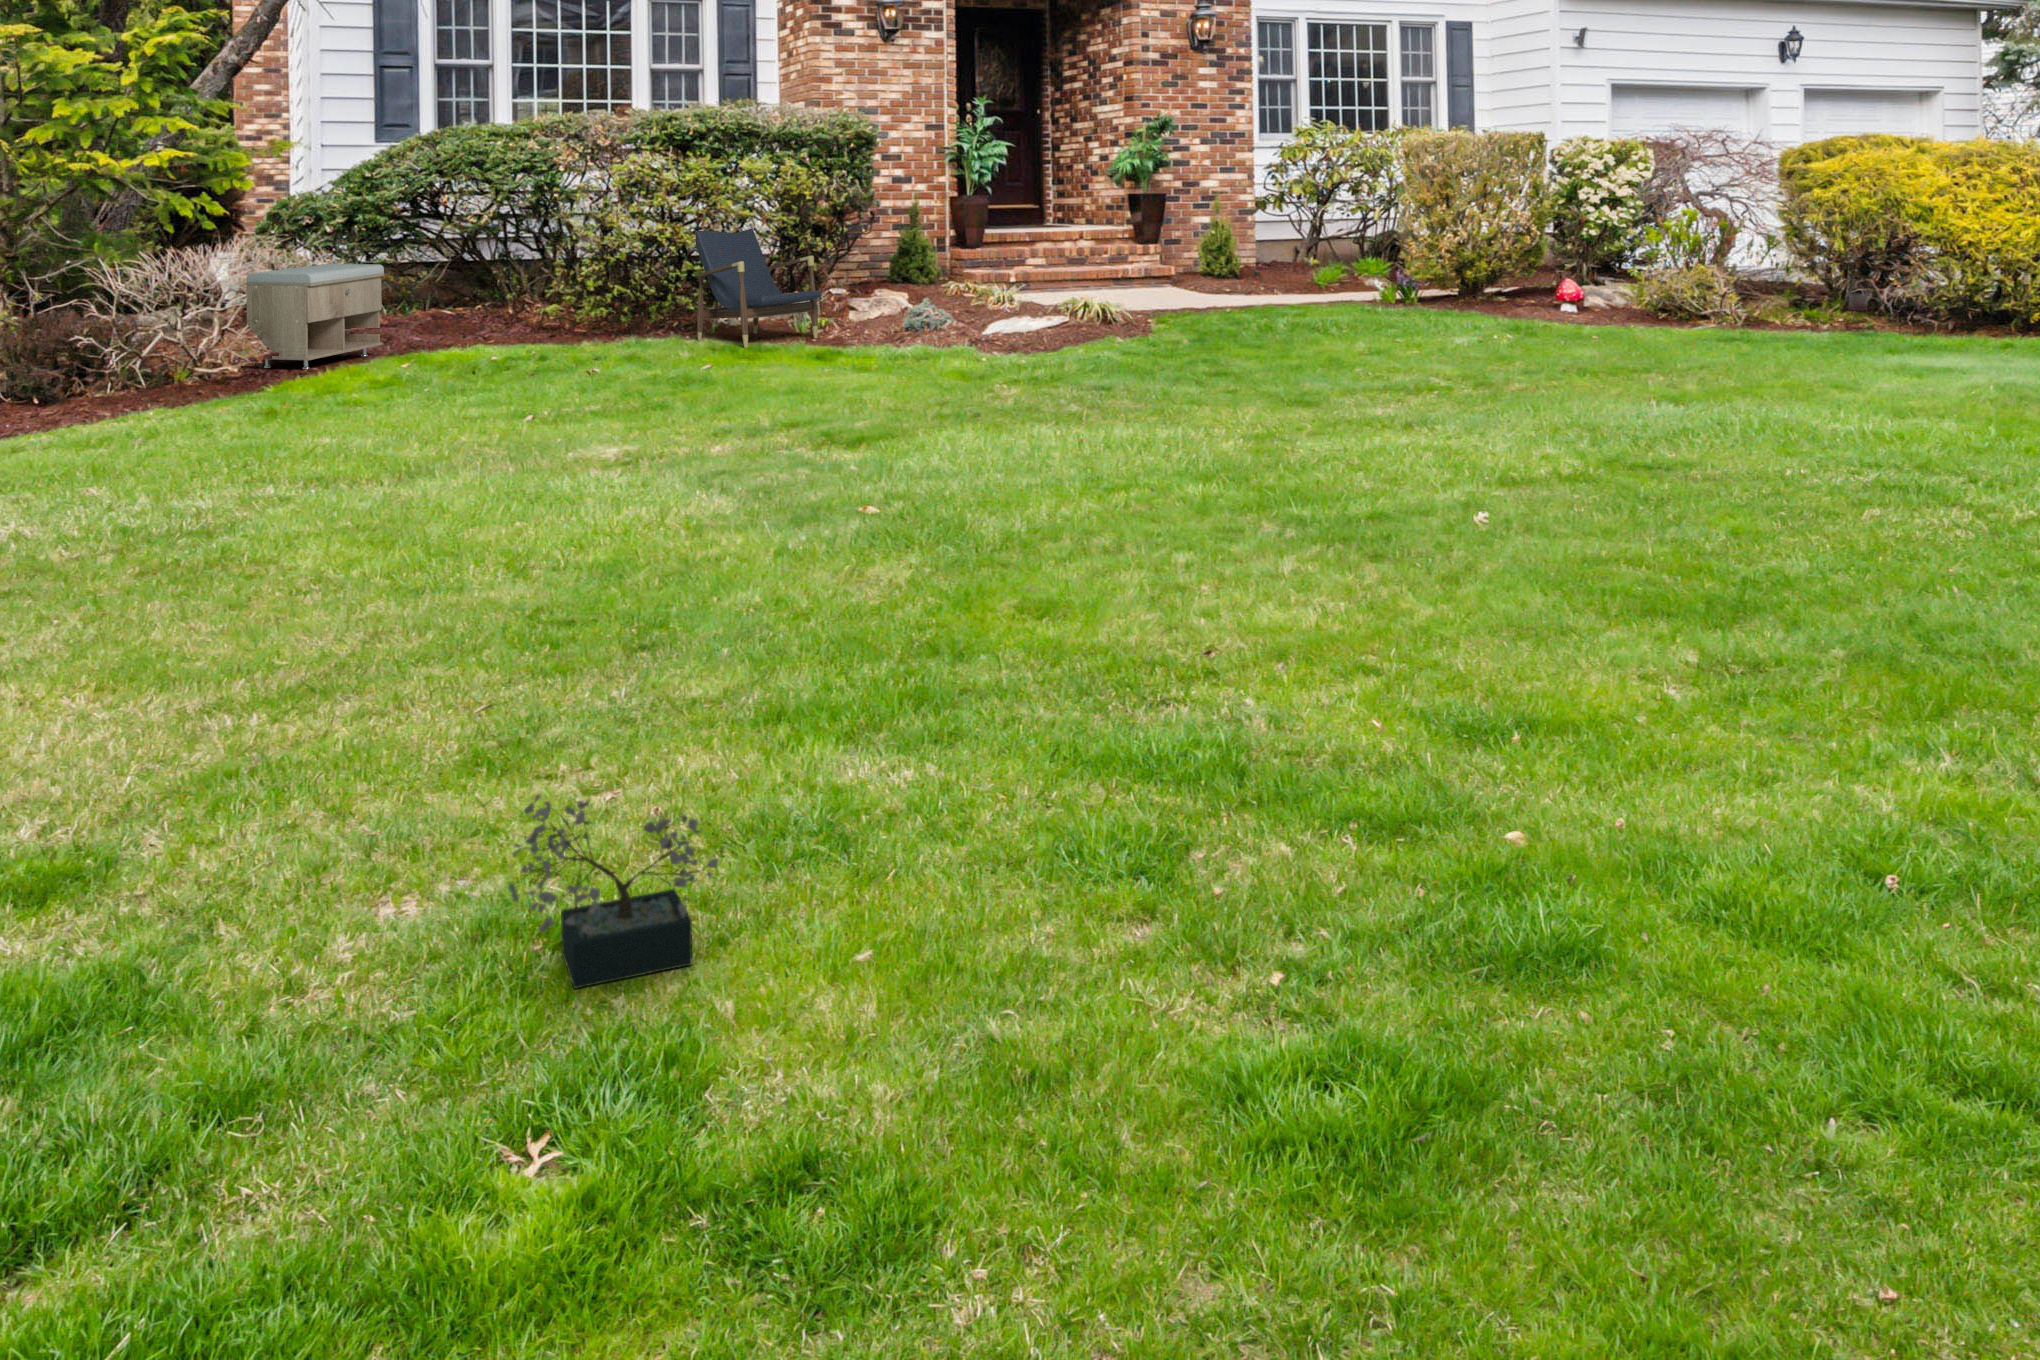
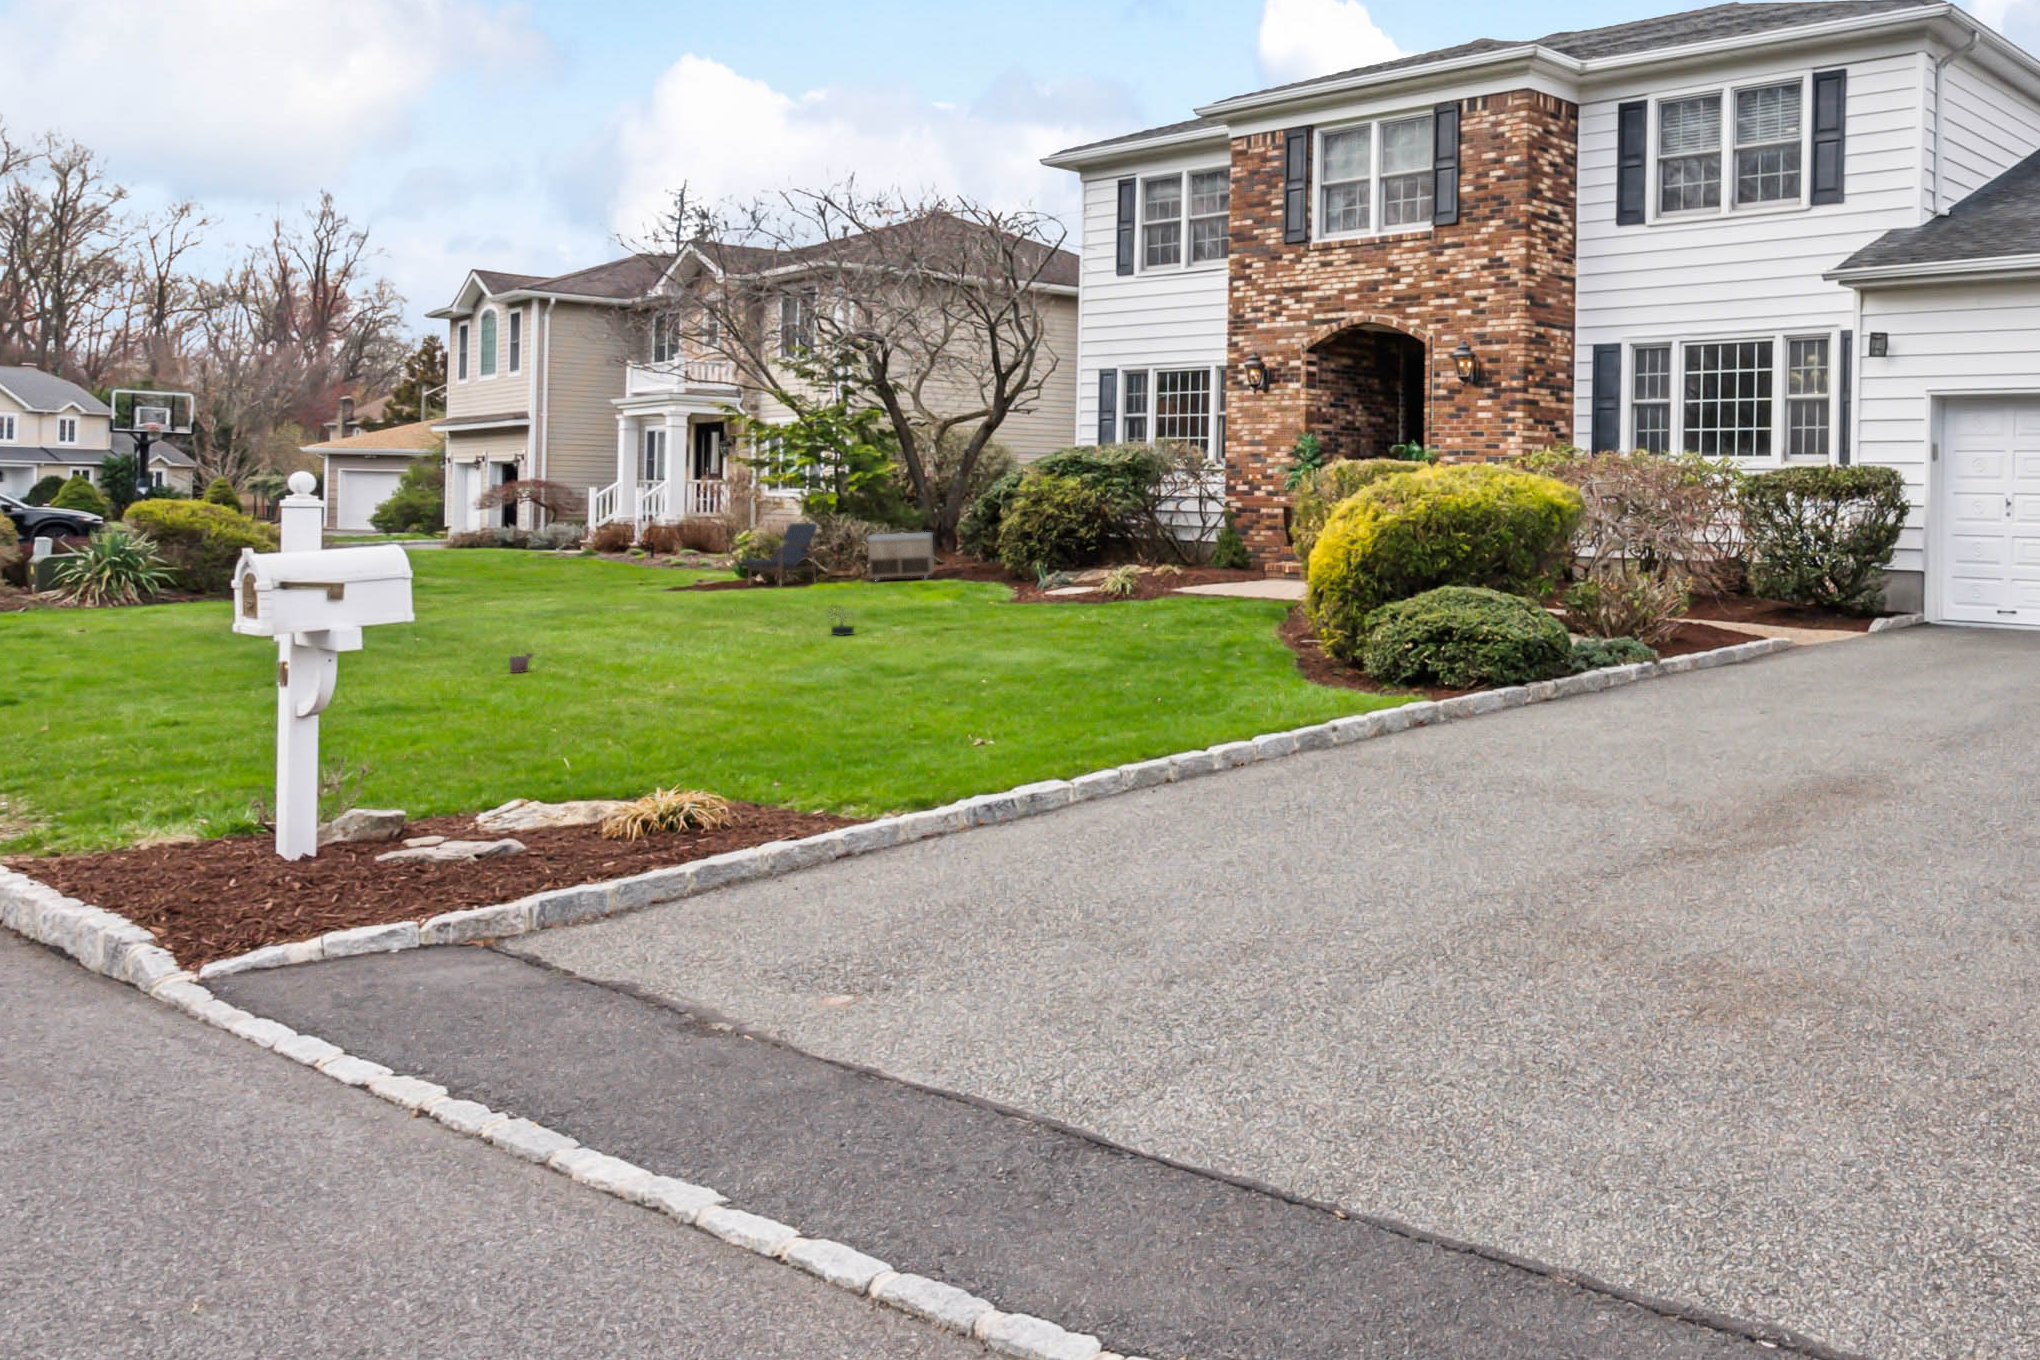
lounge chair: present [696,229,821,348] -> present [744,523,817,584]
watering can: present [1849,289,1872,311] -> present [509,653,533,673]
decorative plant: present [509,795,718,989] -> present [828,605,854,636]

